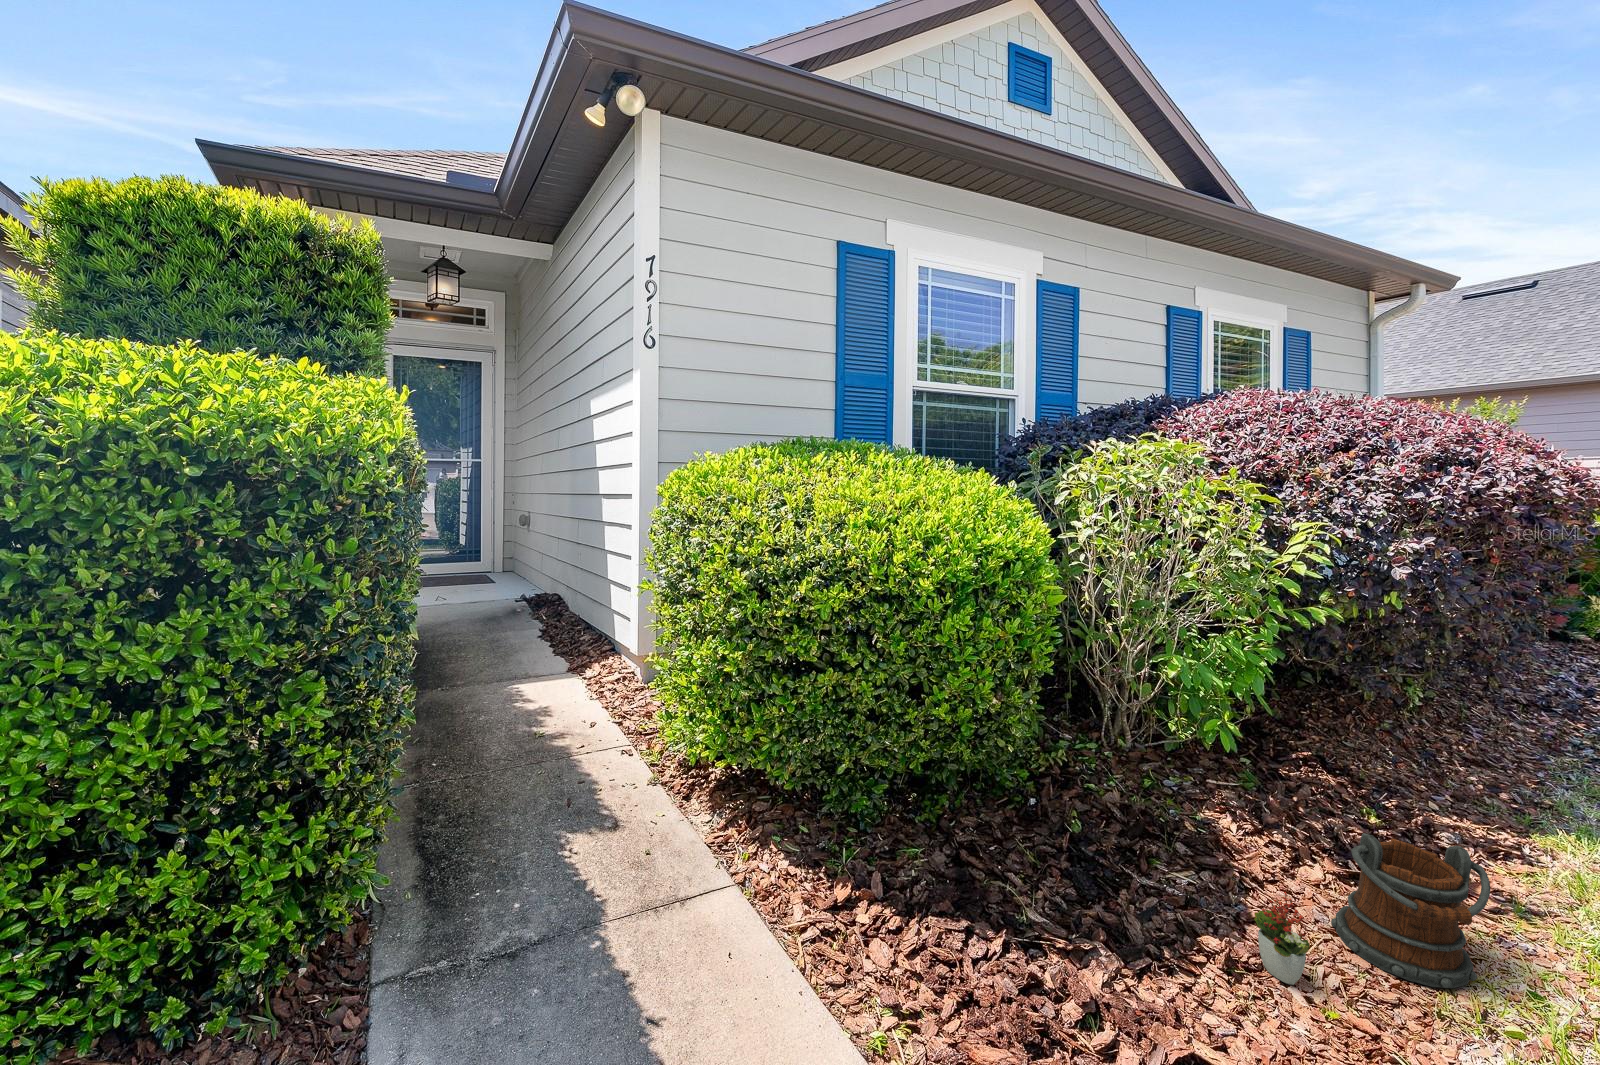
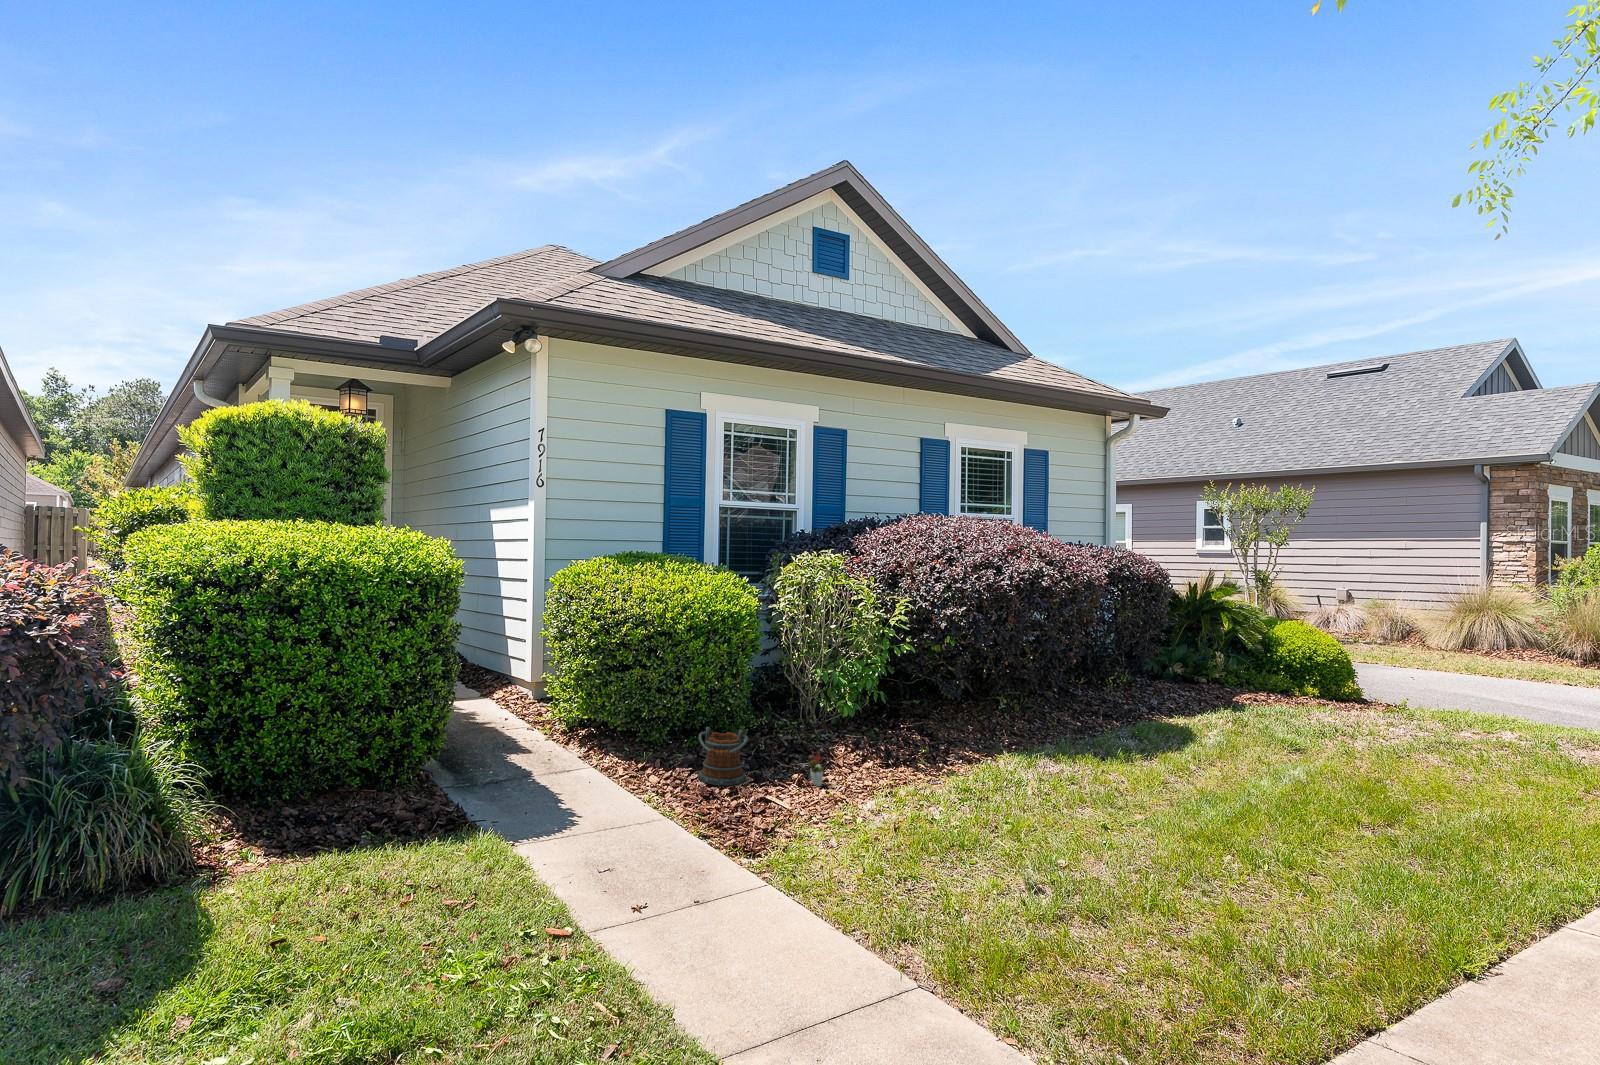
bucket: present [1331,833,1490,988] -> present [697,727,748,785]

